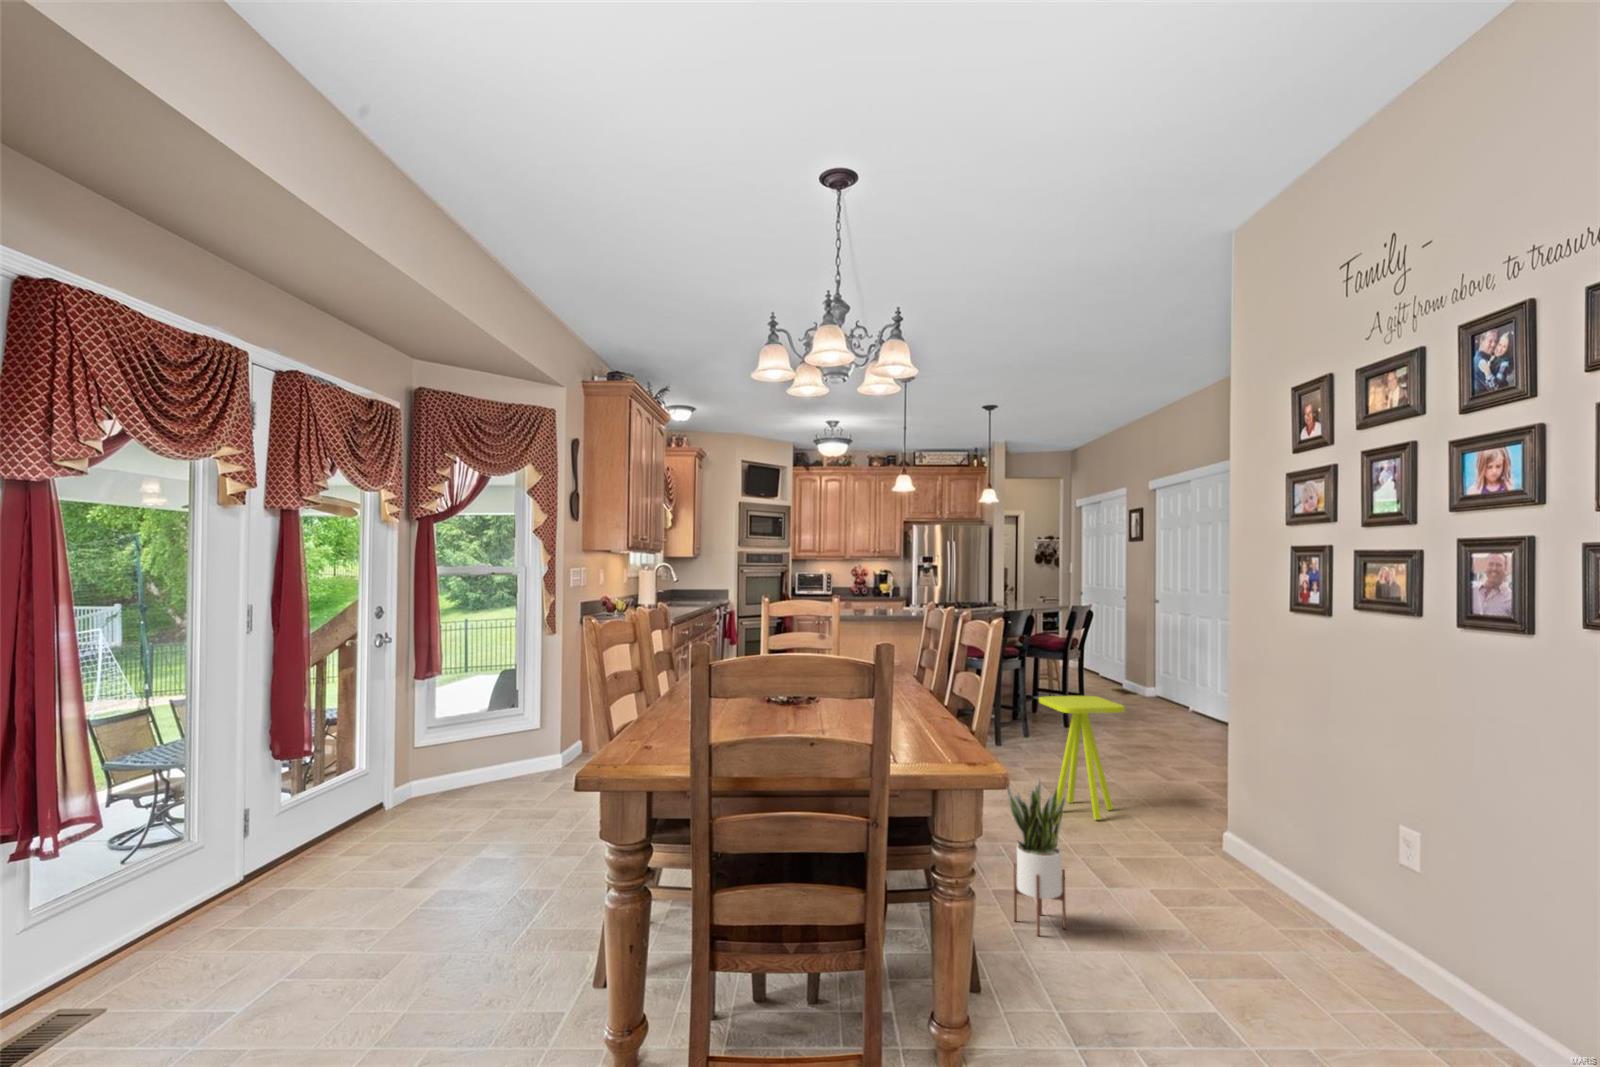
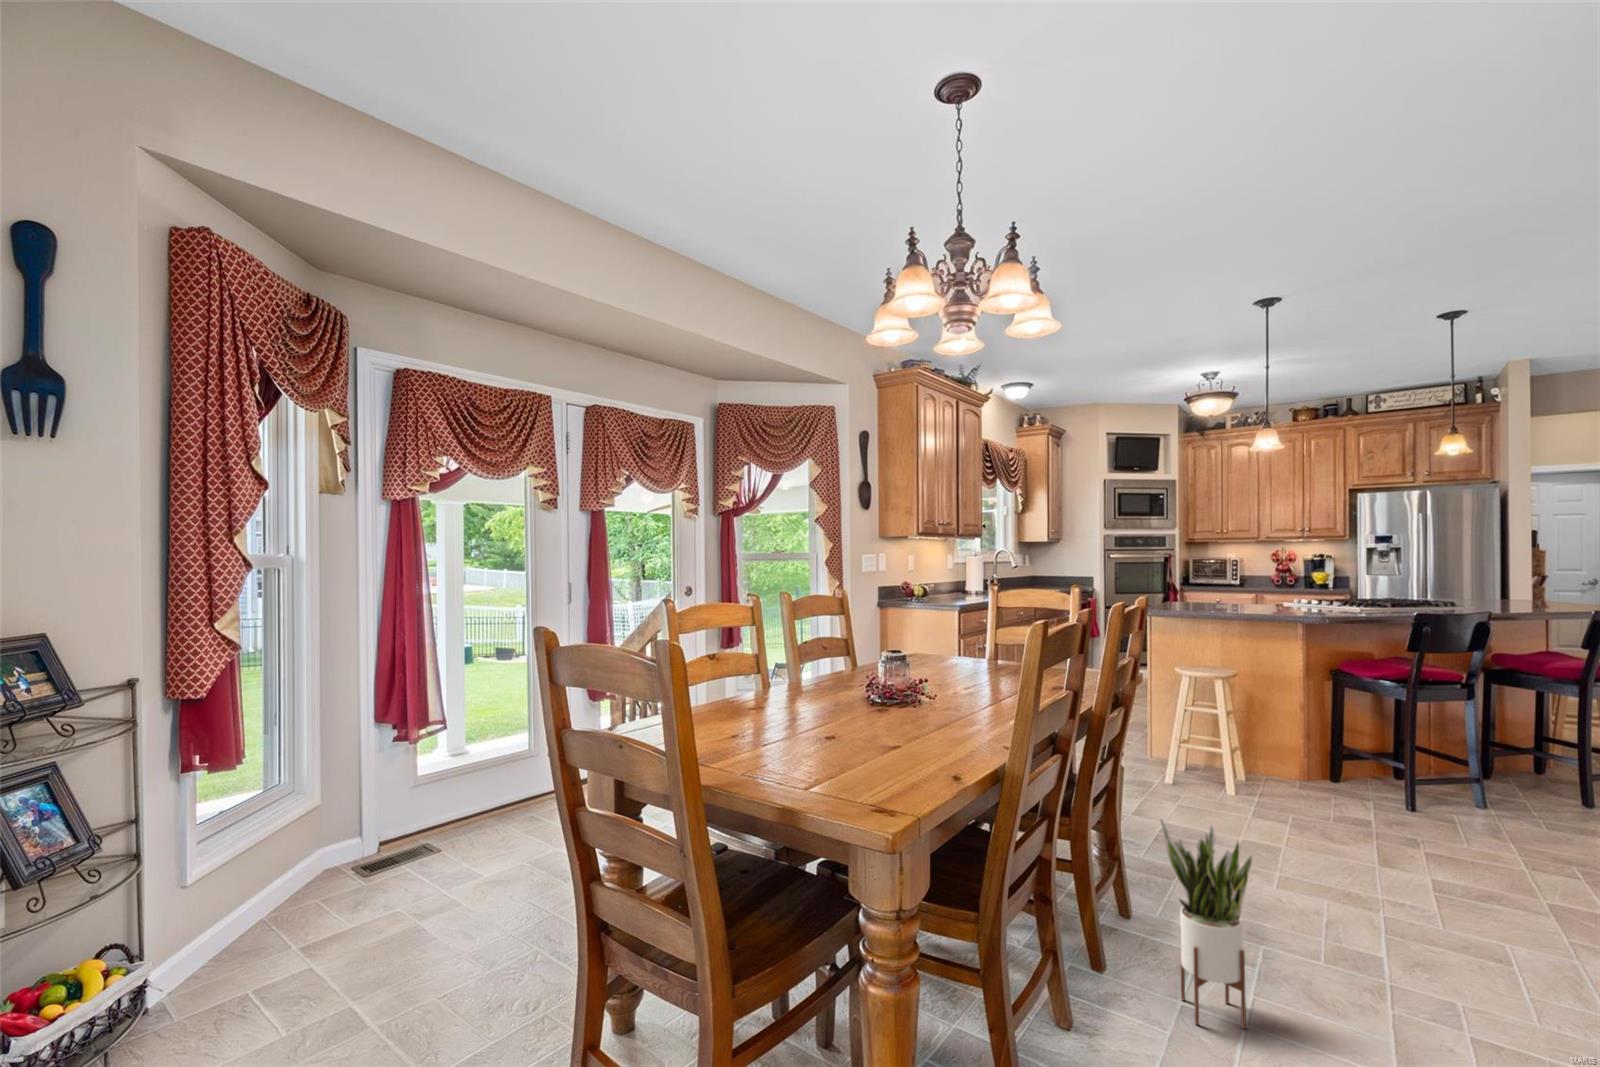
side table: present [1039,696,1125,819] -> none [1377,729,1513,915]

